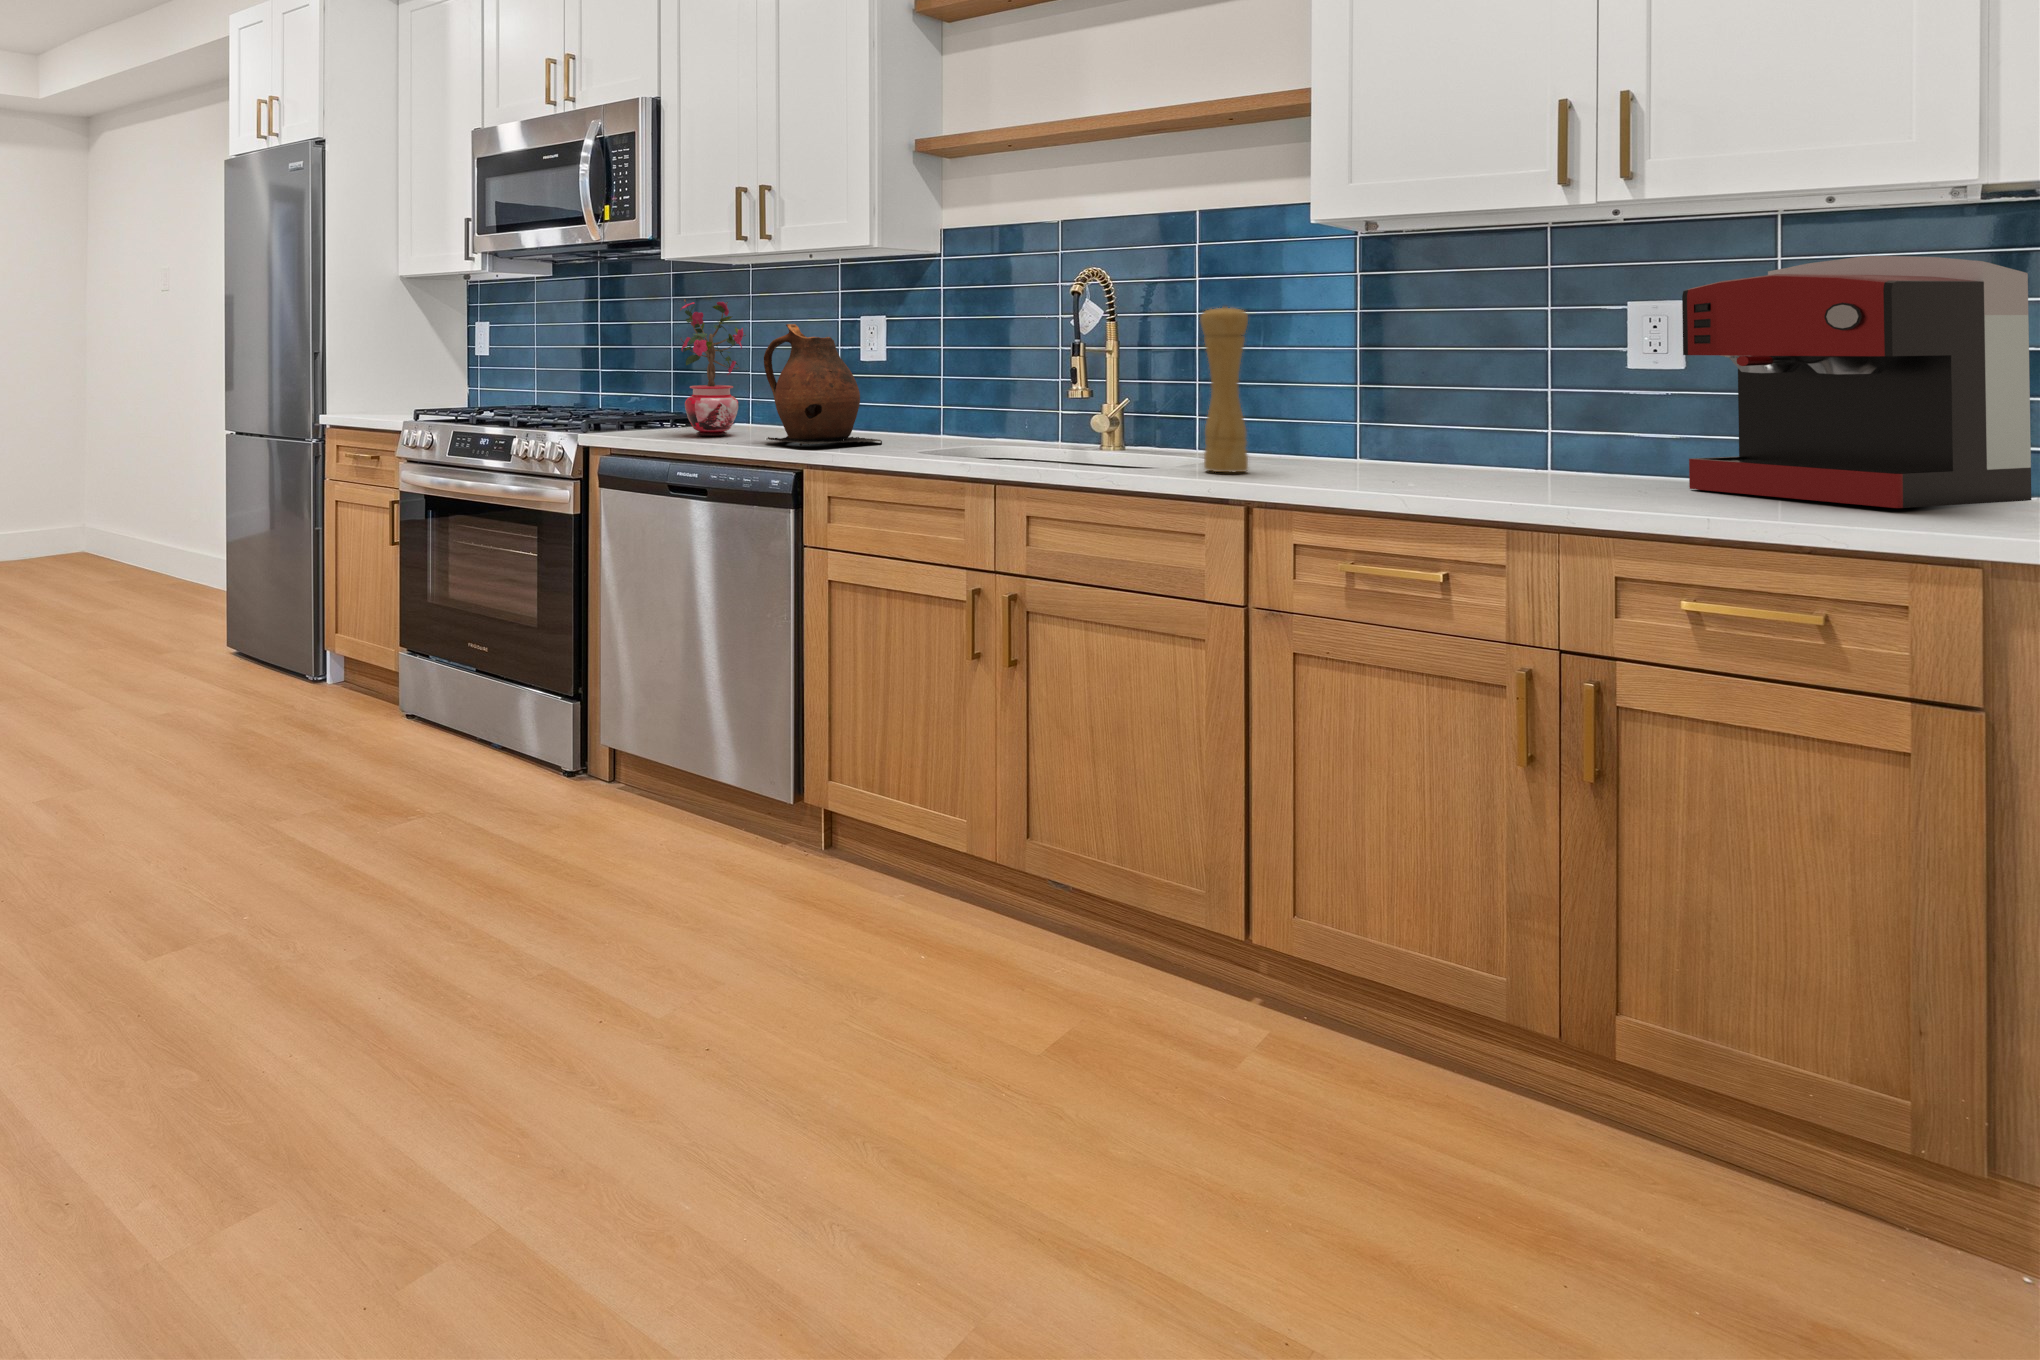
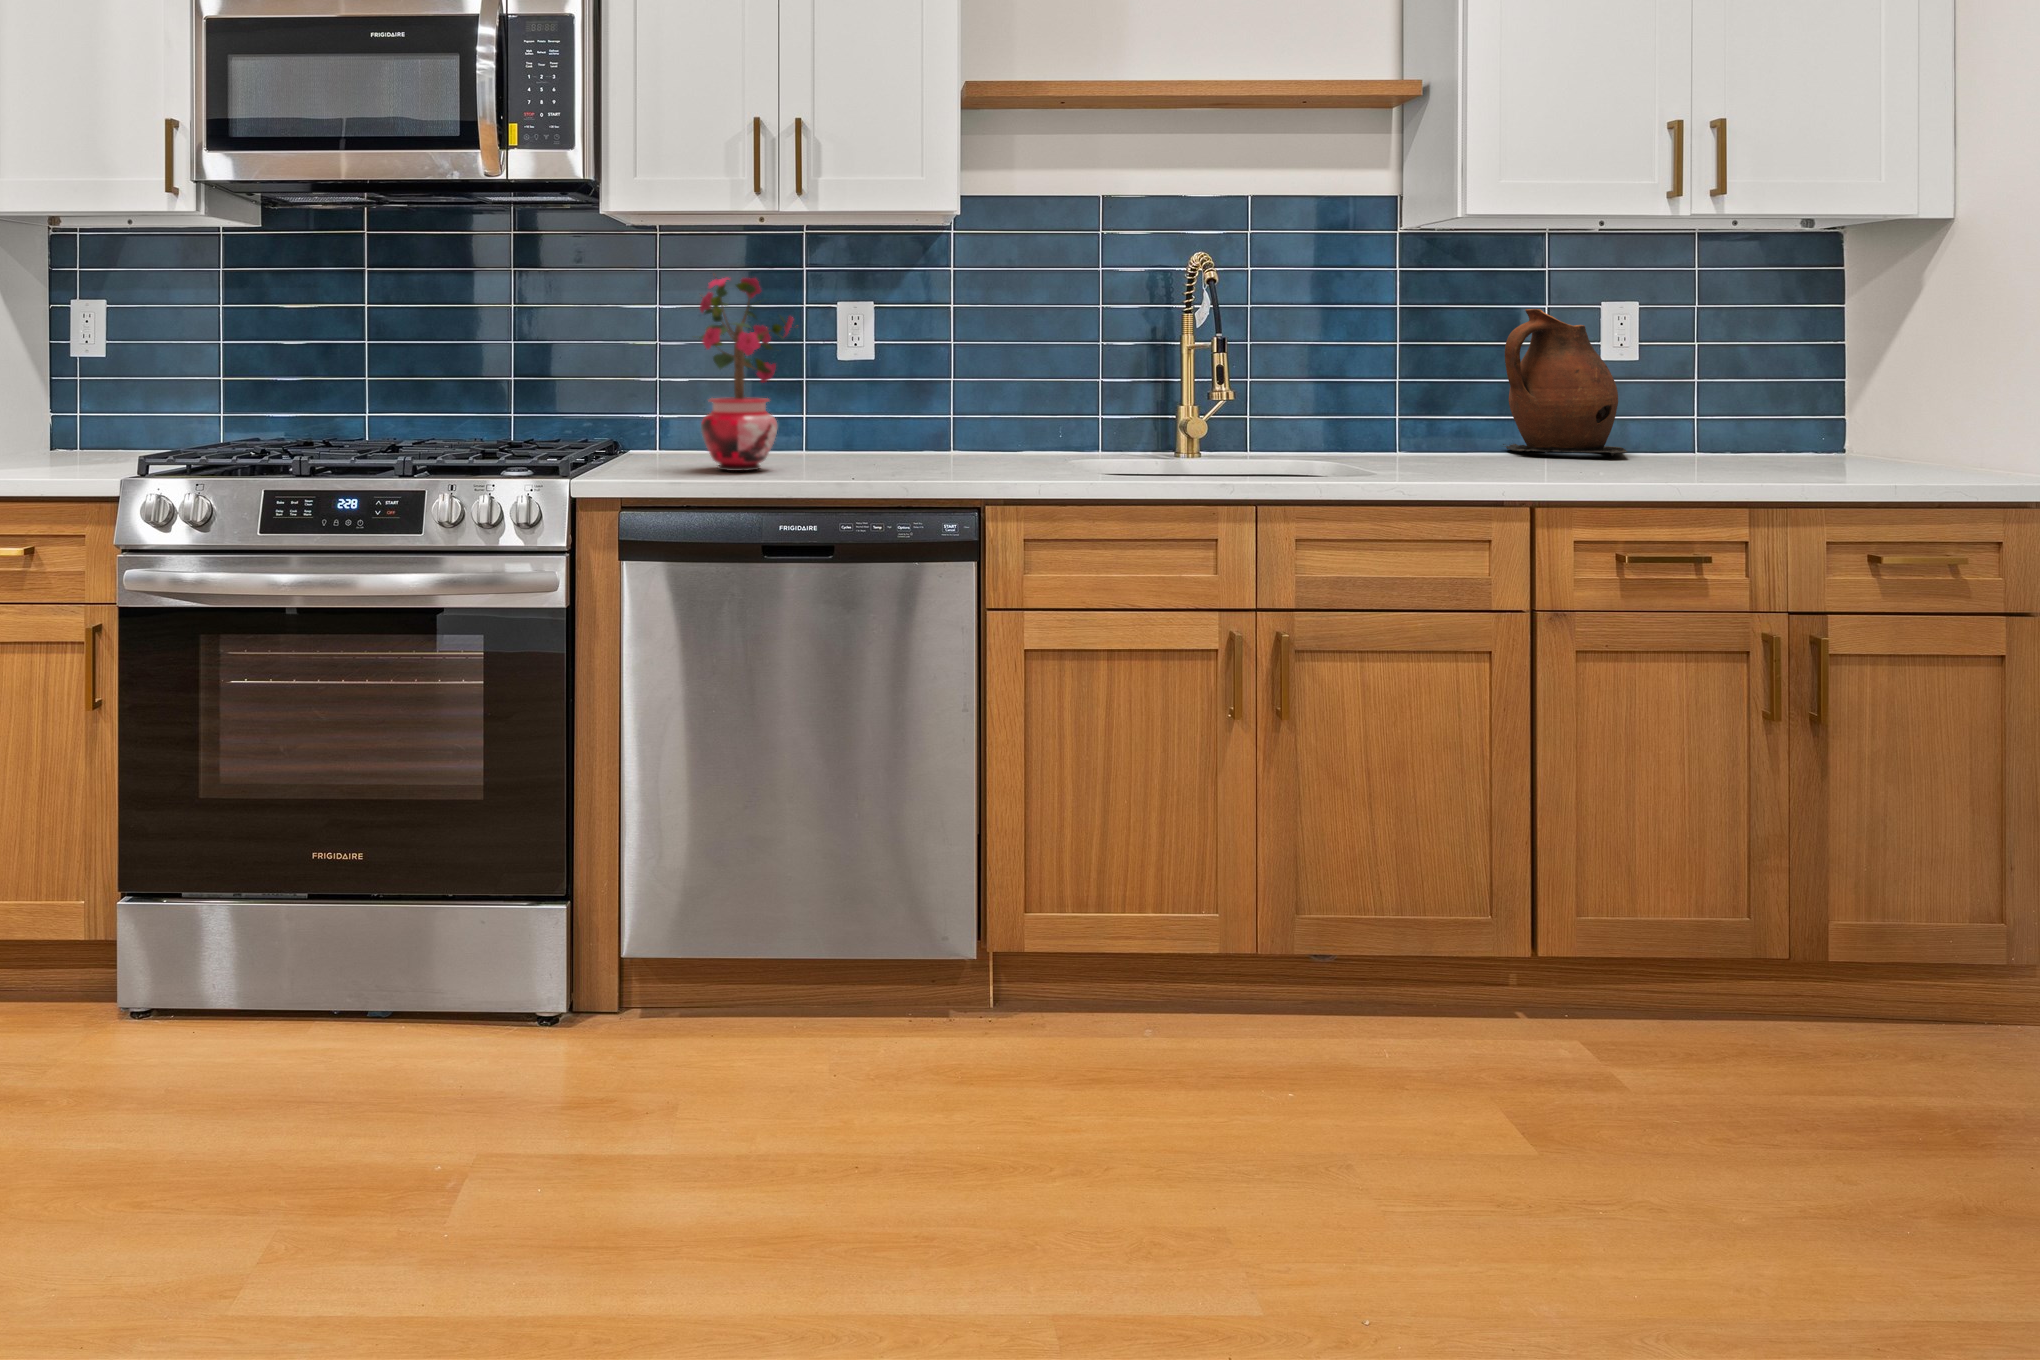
coffee maker: present [1682,256,2031,508] -> none [1757,275,1918,471]
pepper mill: present [1200,306,1248,472] -> none [1424,302,1471,476]
ceramic pitcher: present [764,324,882,446] -> present [1503,309,1627,456]

